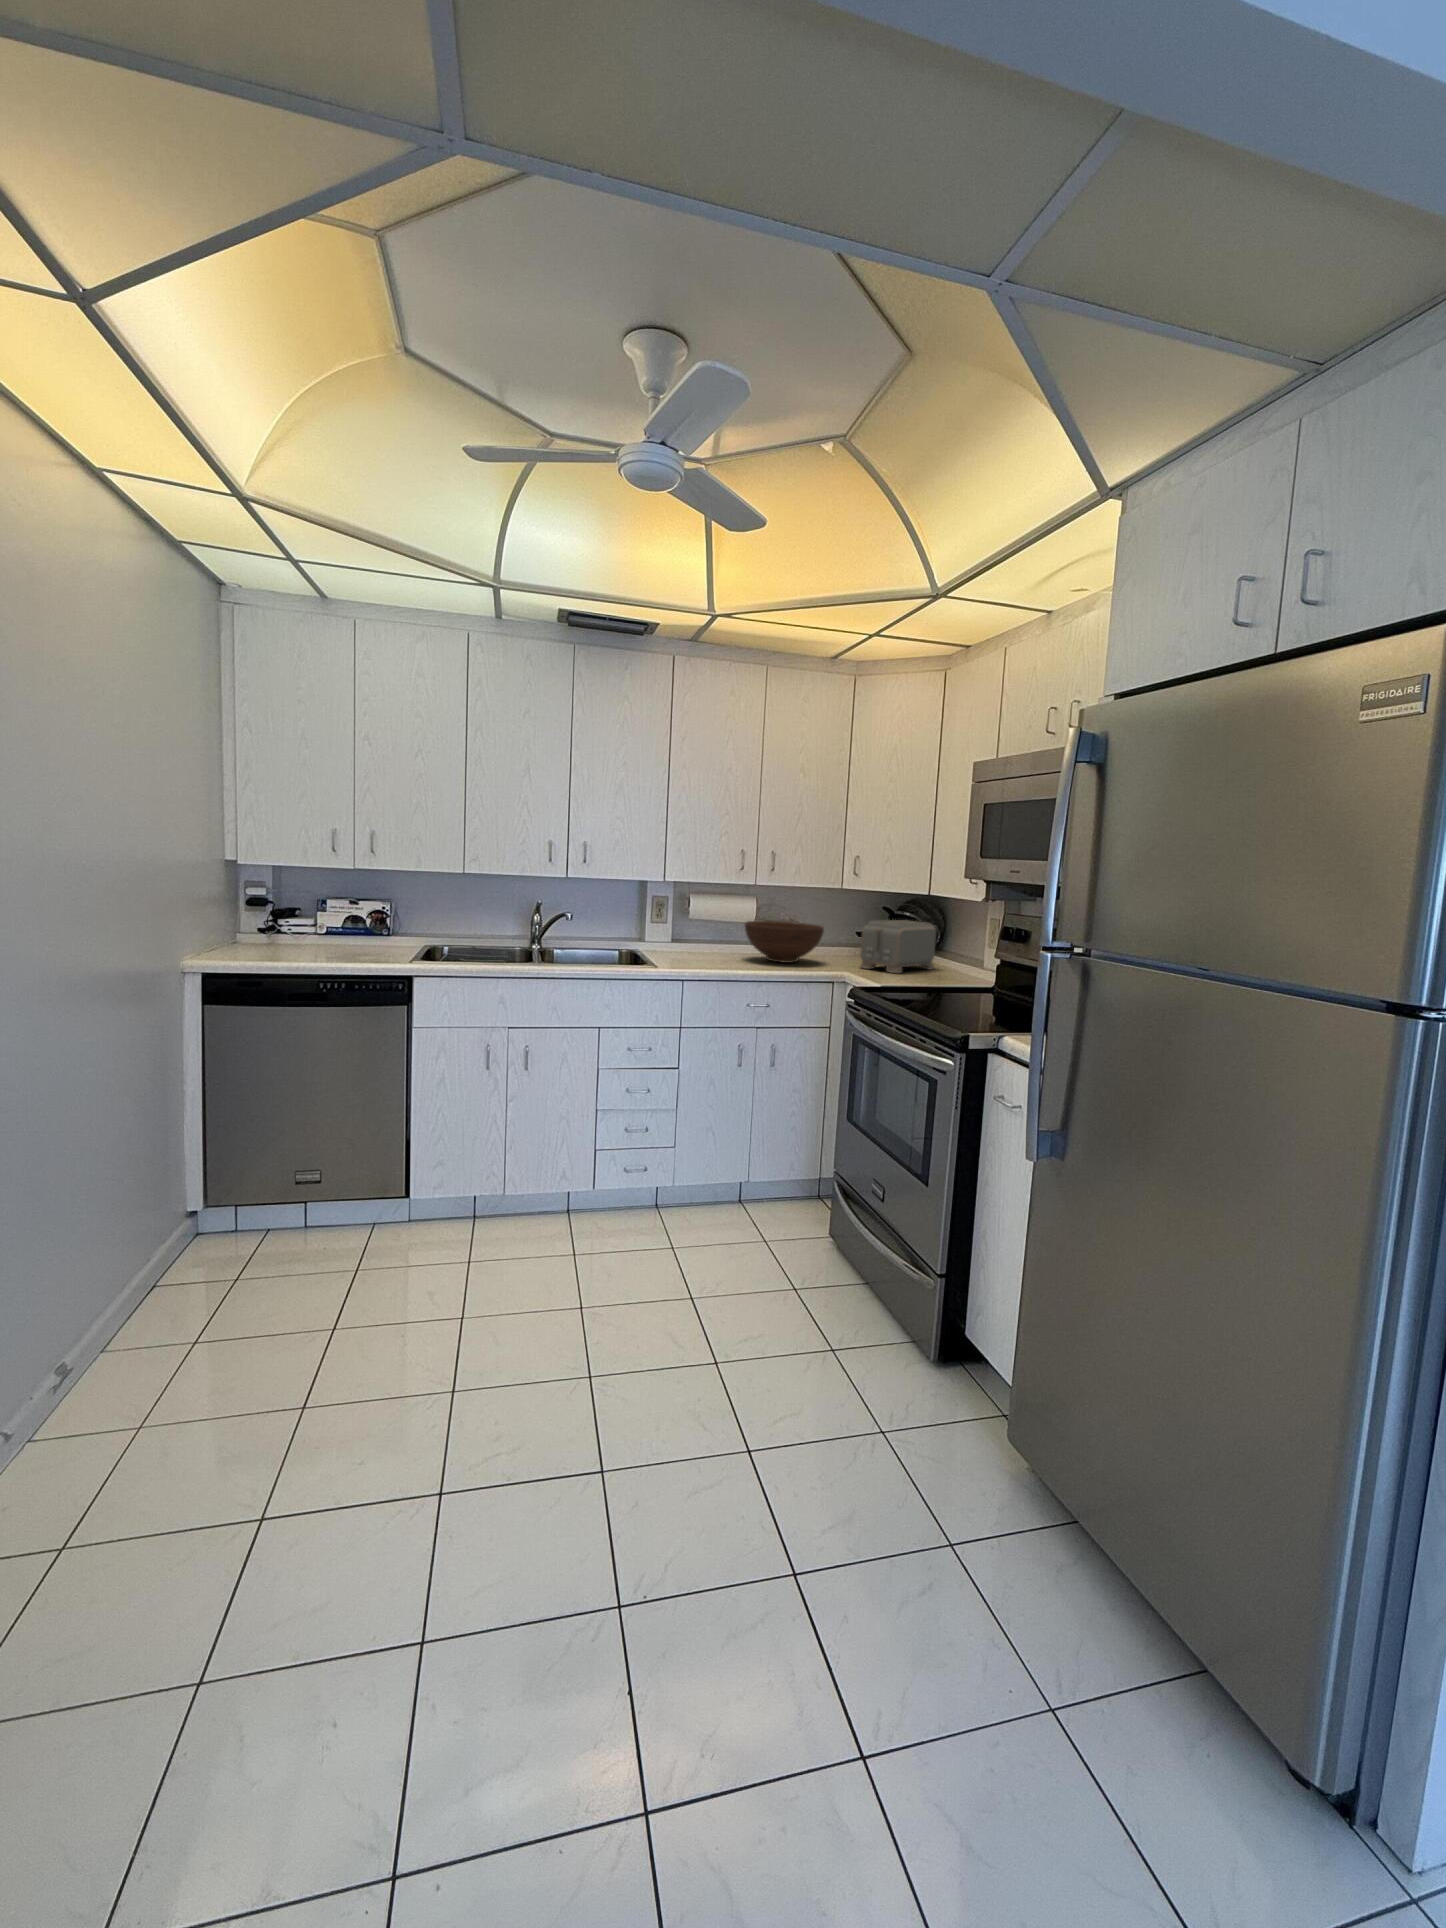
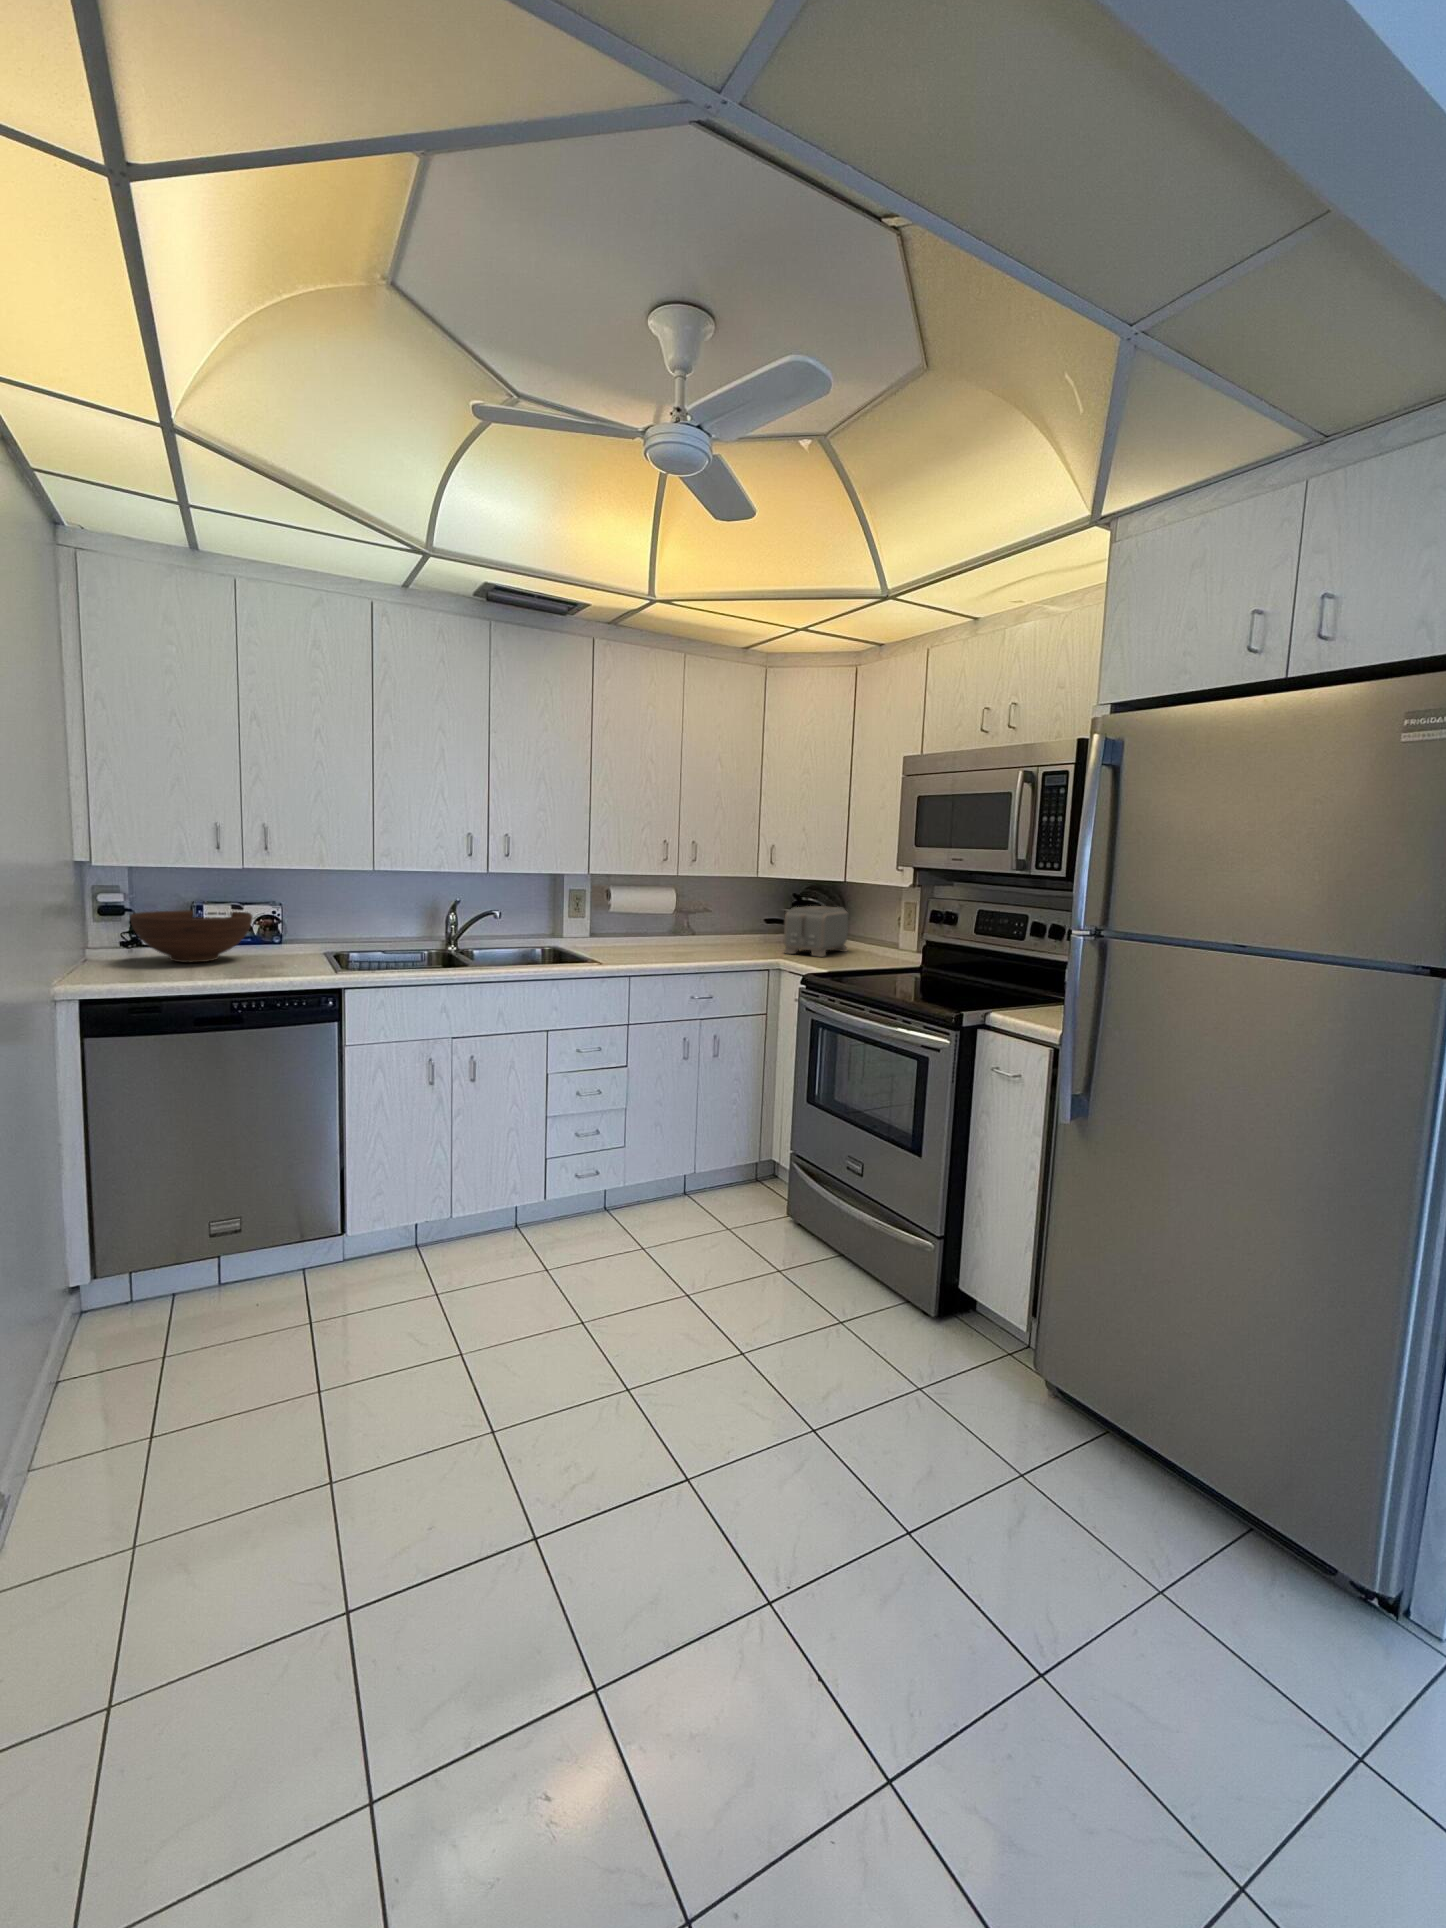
fruit bowl: present [745,921,824,963] -> present [130,910,252,962]

